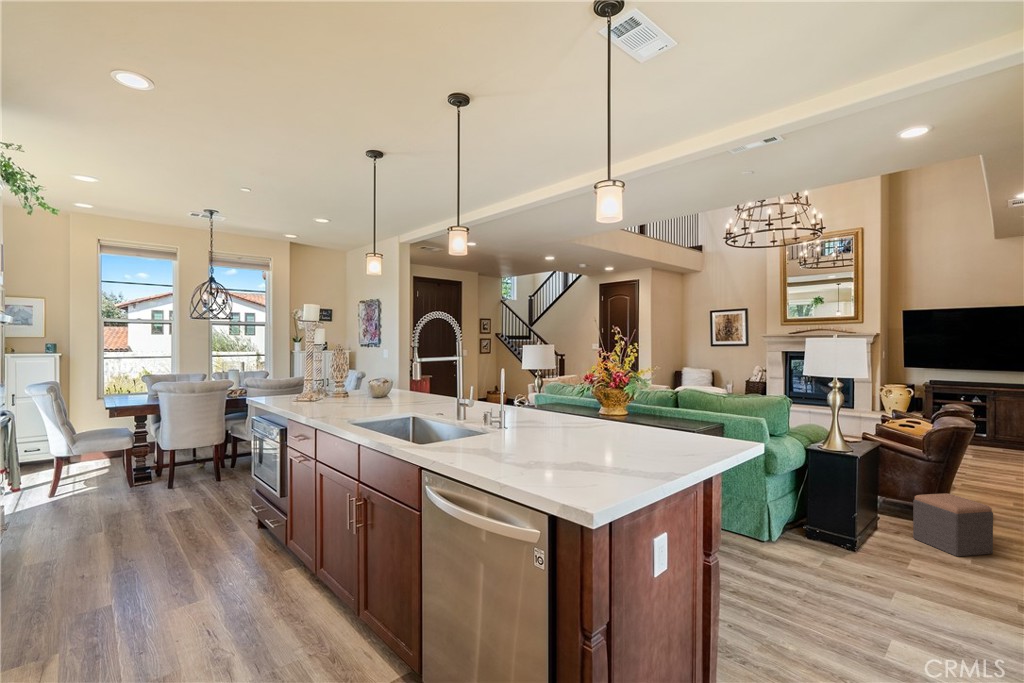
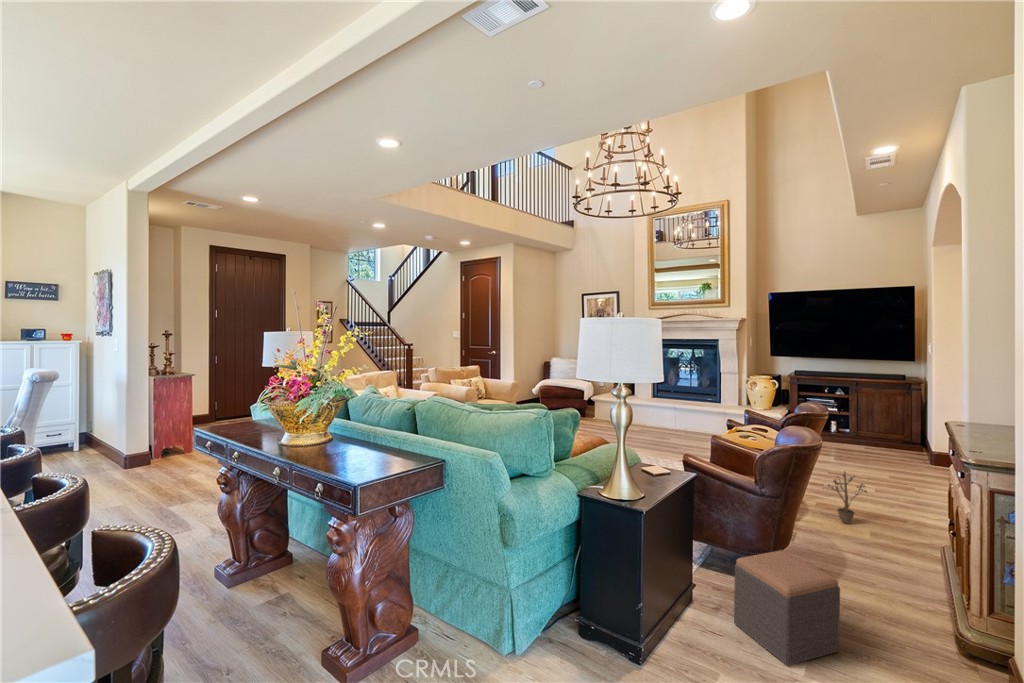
decorative plant: none [967,456,1010,497] -> present [828,472,867,523]

